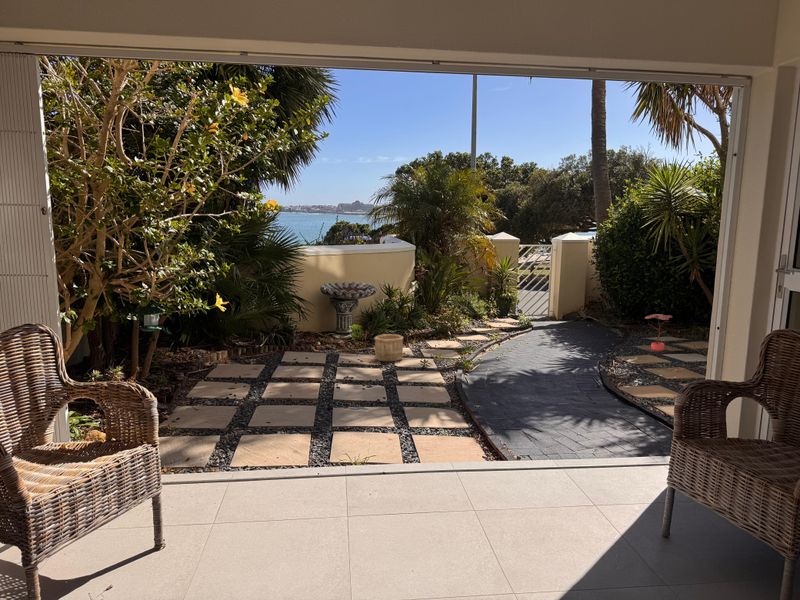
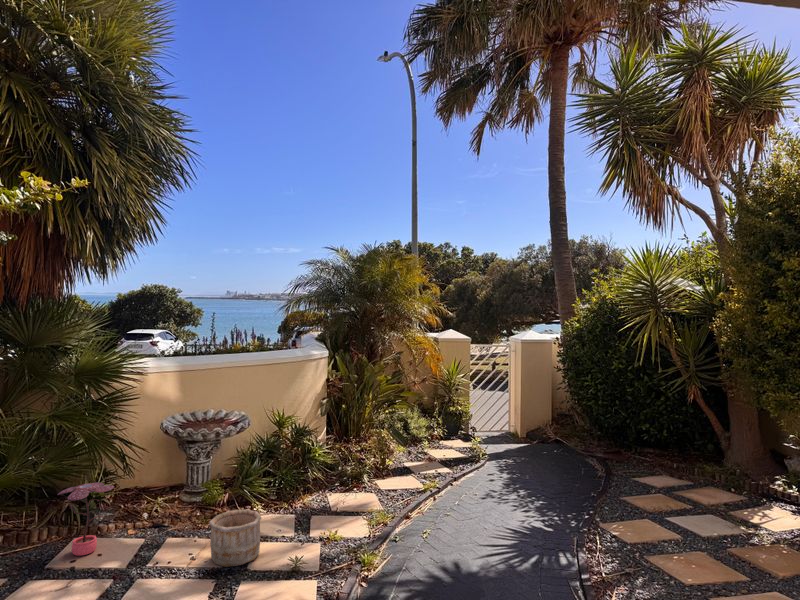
potted plant: present [645,314,672,351] -> present [58,482,114,556]

